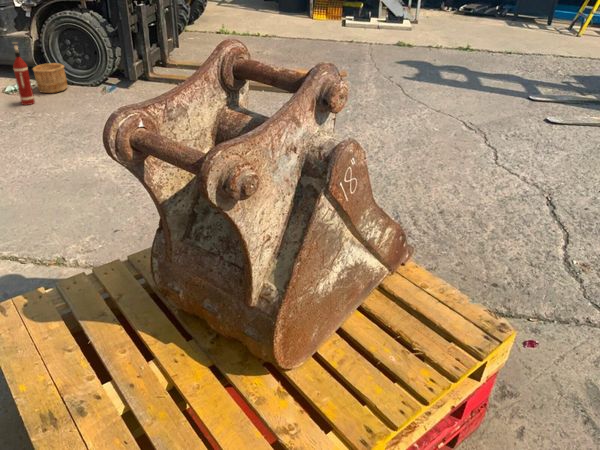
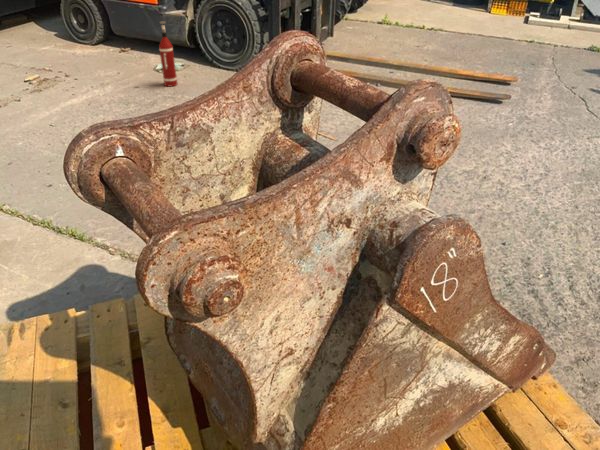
wooden bucket: present [32,63,67,93] -> none [182,45,214,75]

